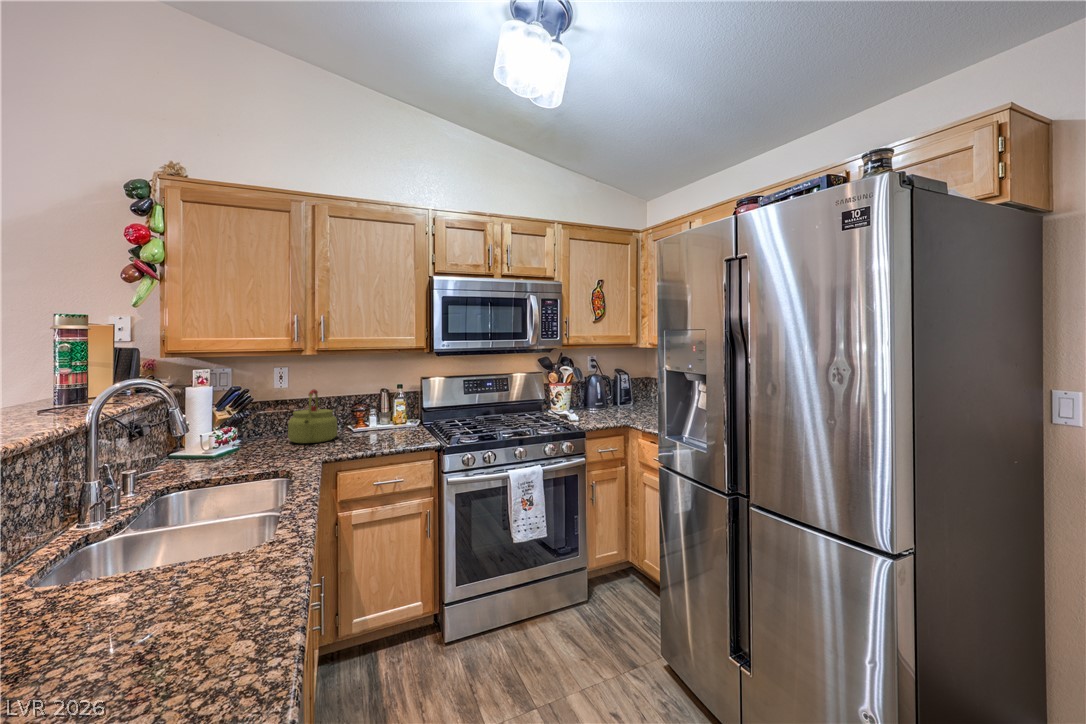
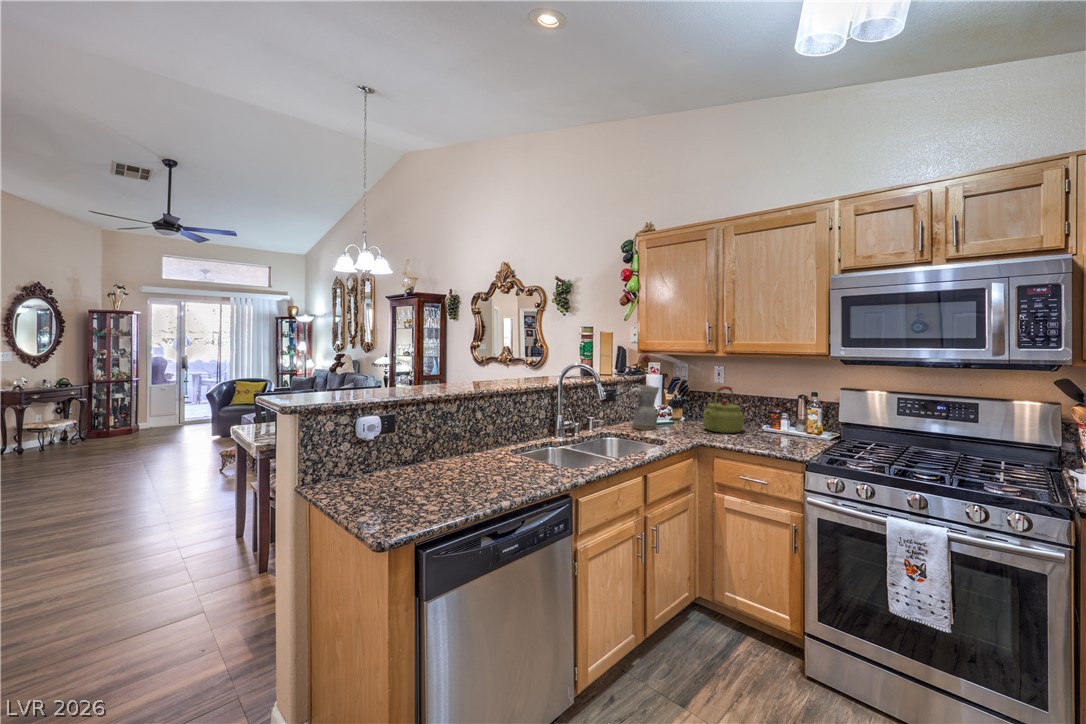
ceramic pitcher: none [185,399,230,464] -> present [630,385,659,430]

